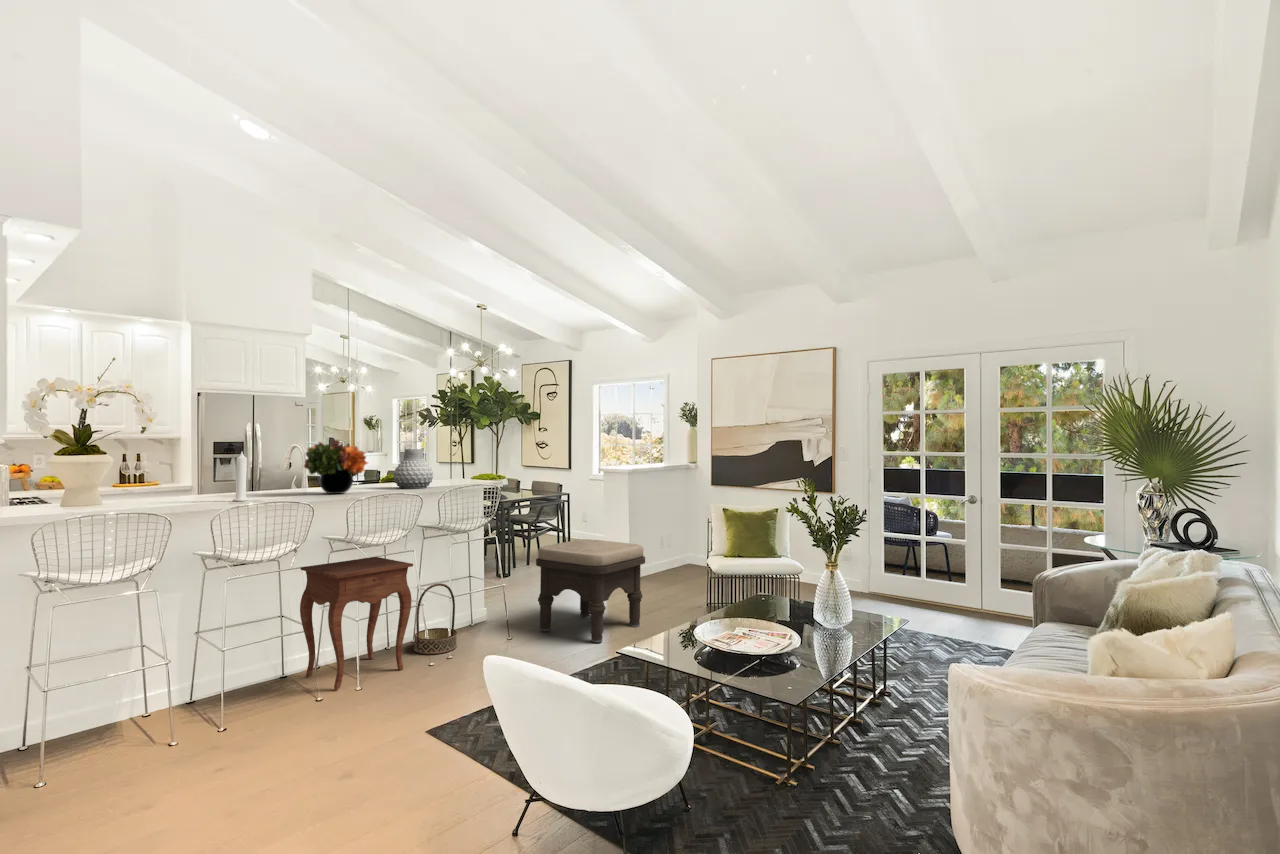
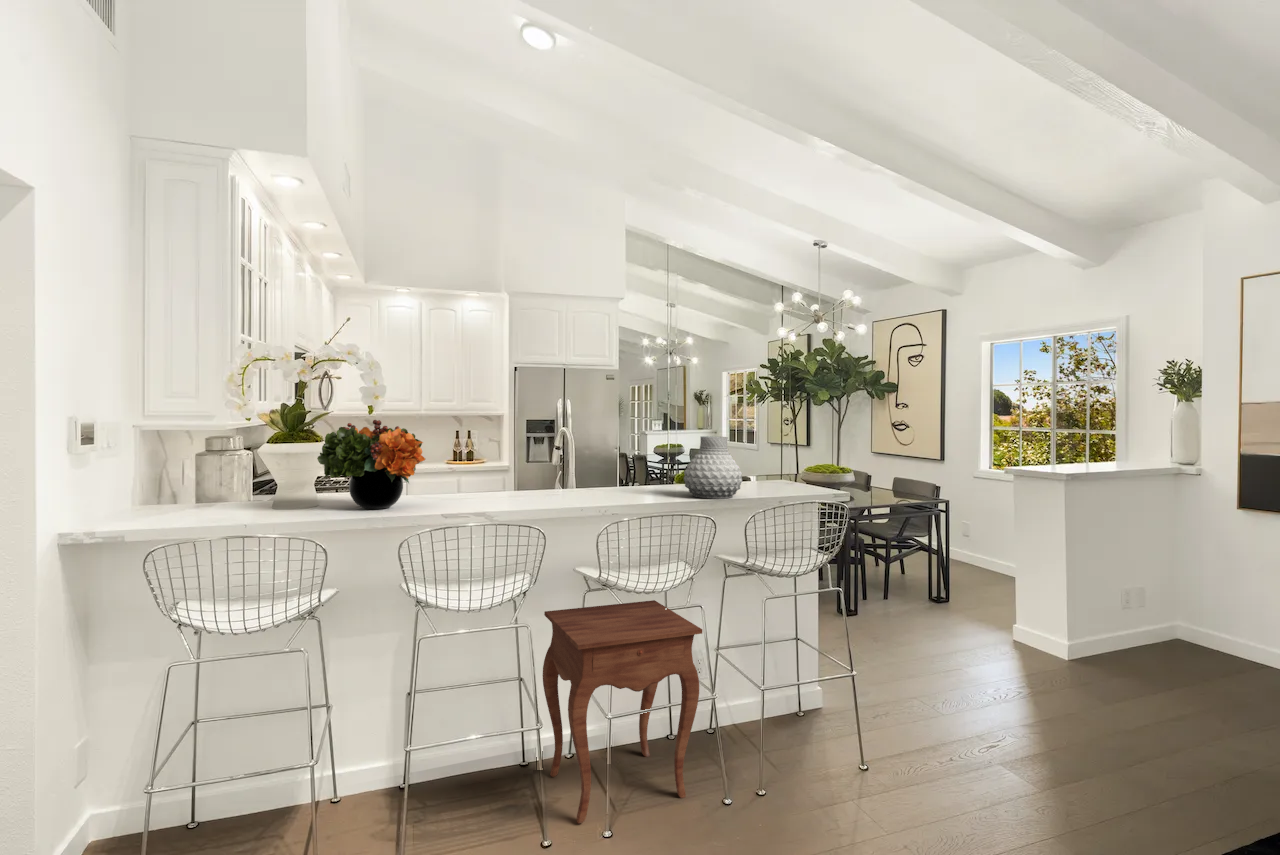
flower arrangement: present [304,440,368,494] -> present [317,420,425,509]
candle: present [233,452,249,501] -> none [445,439,467,513]
ottoman: present [536,539,645,642] -> none [910,598,1137,819]
basket: present [414,583,457,654] -> none [709,653,774,771]

